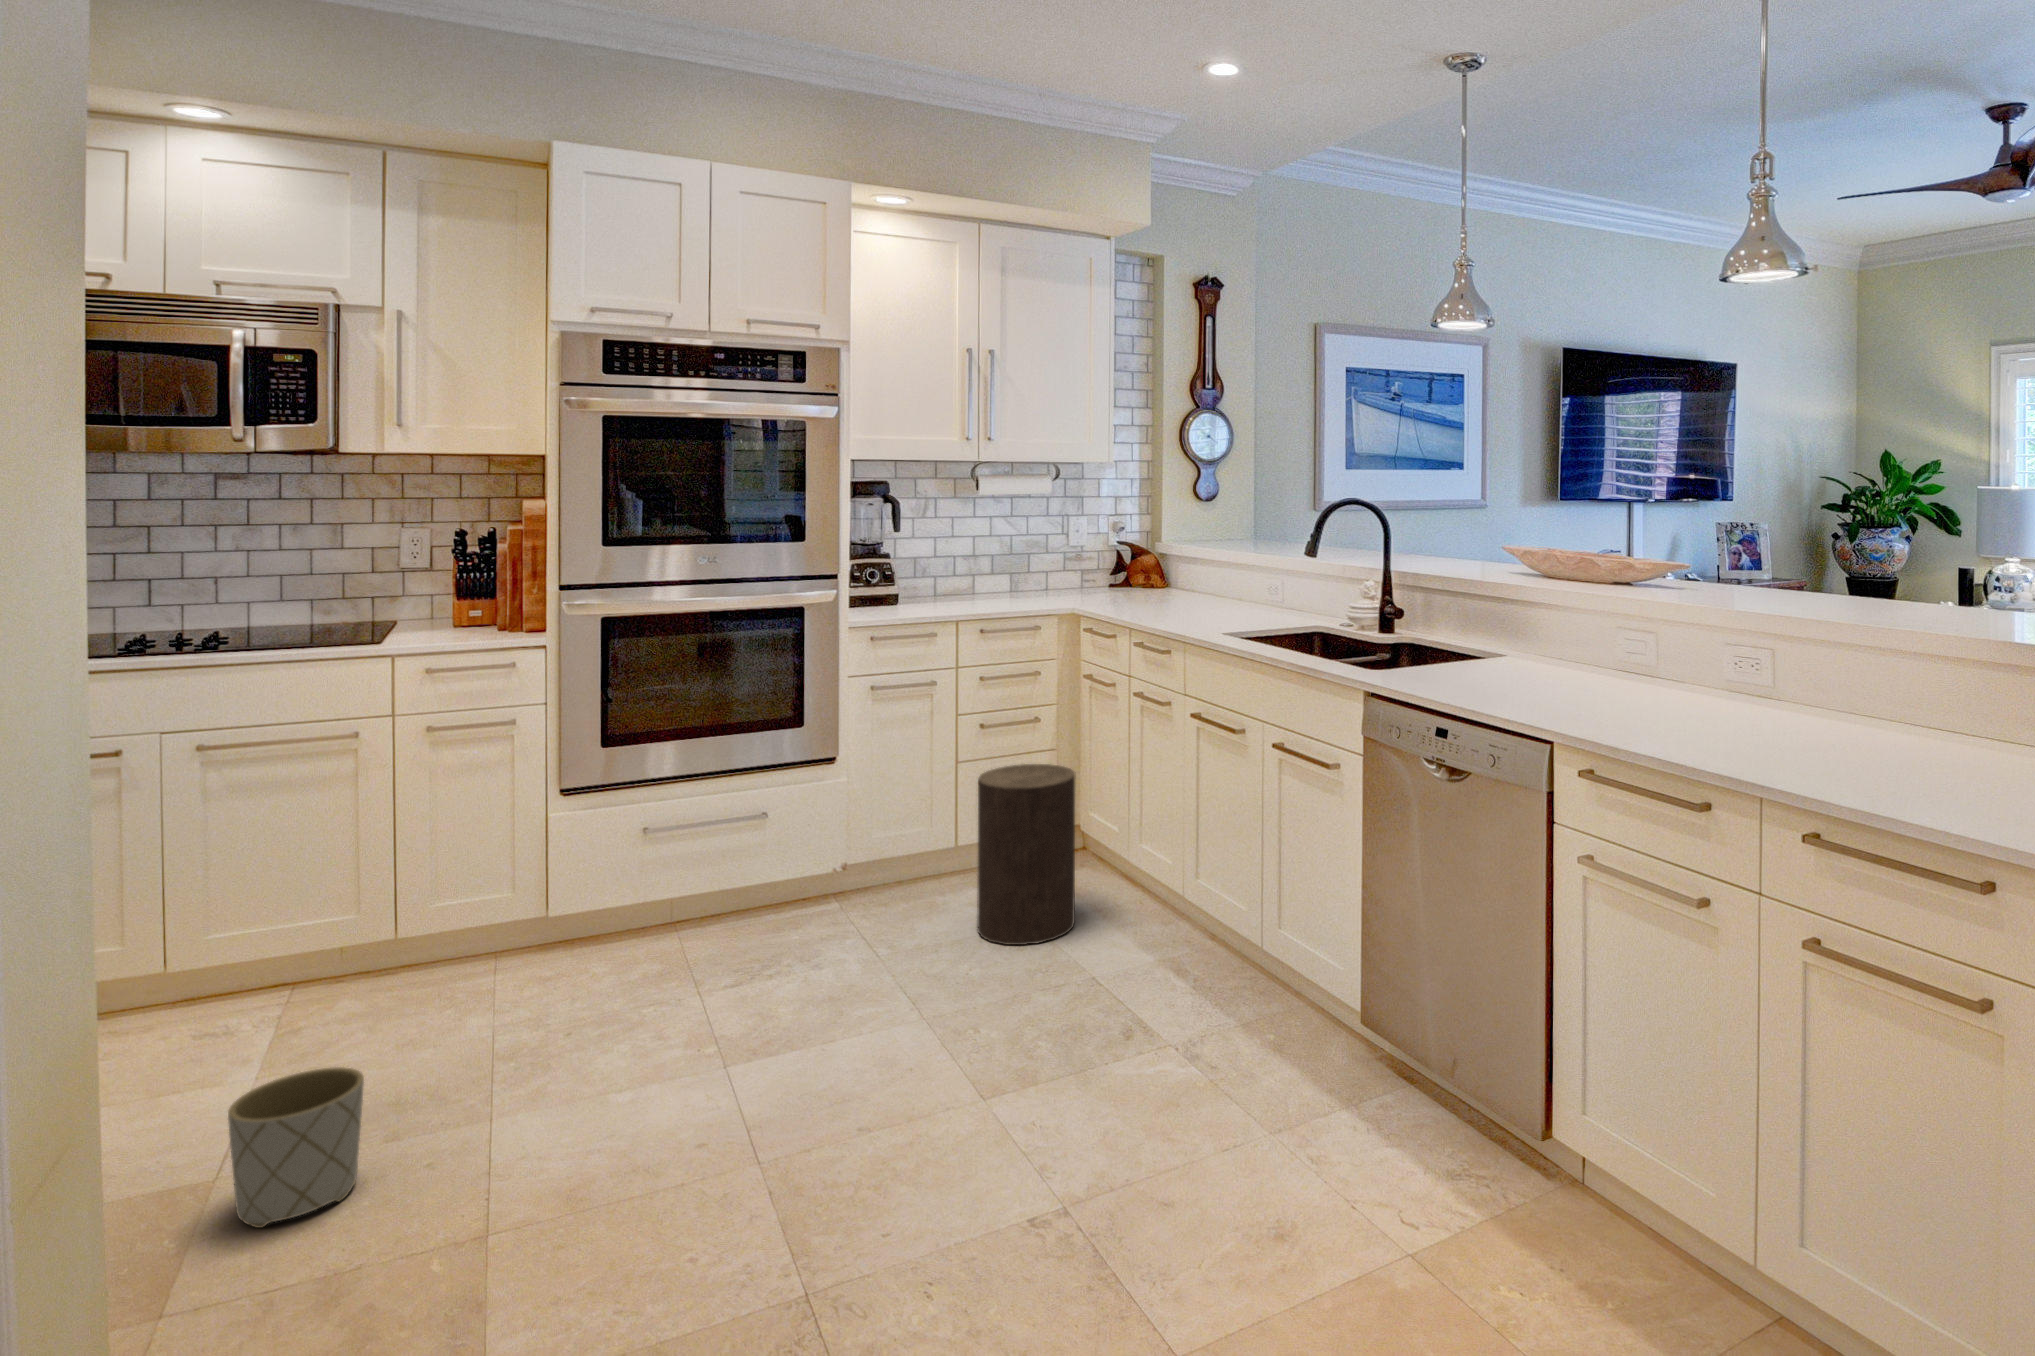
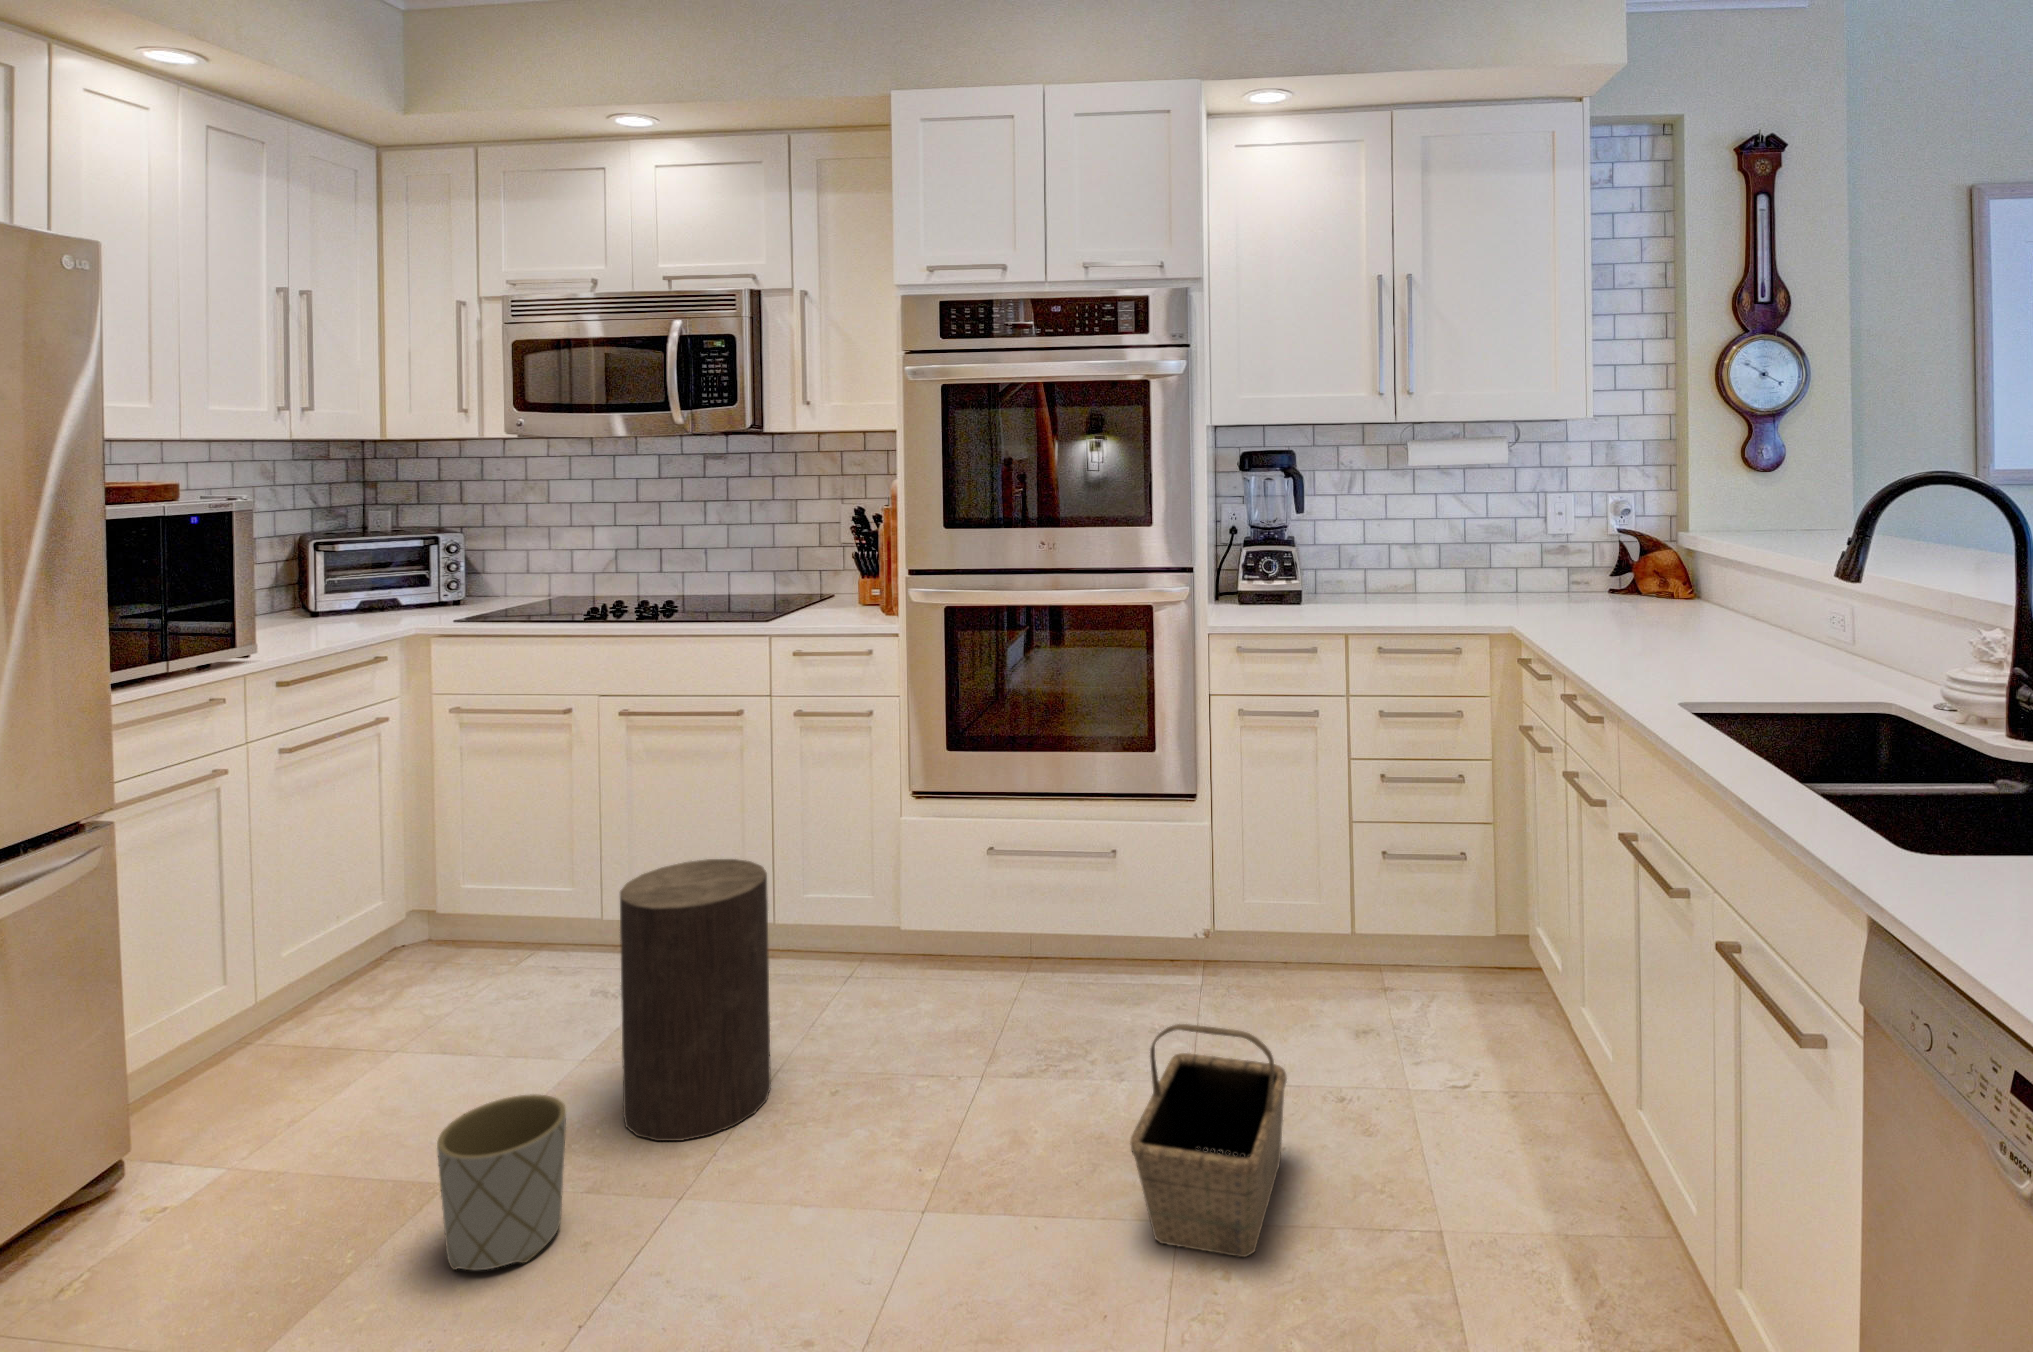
stool: present [977,764,1075,945] -> present [620,859,771,1141]
basket: none [877,887,977,1035] -> present [1130,1024,1287,1257]

